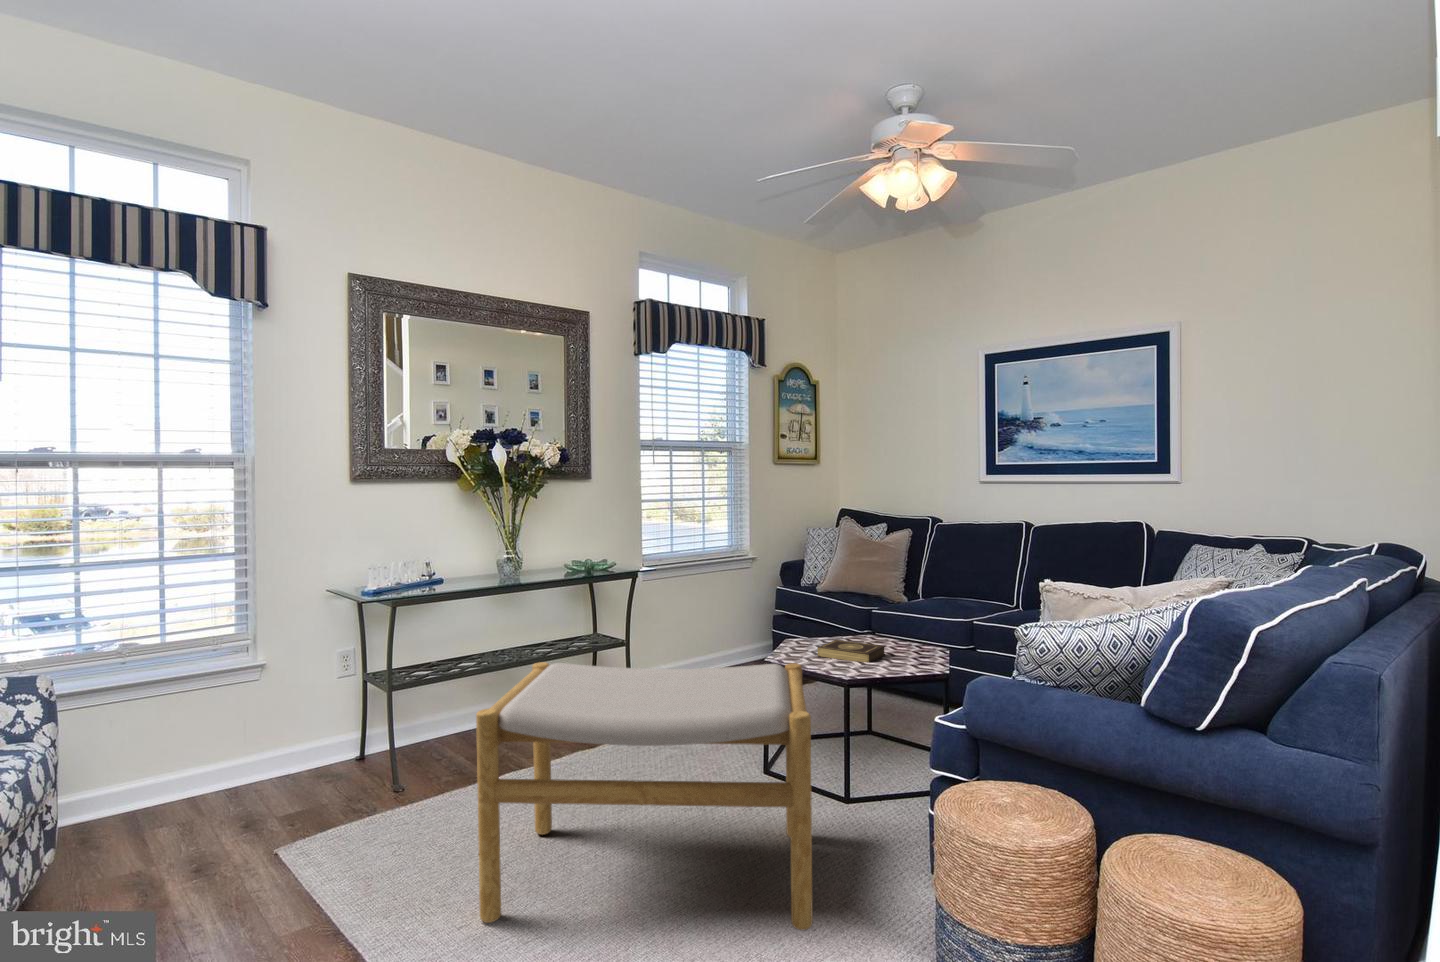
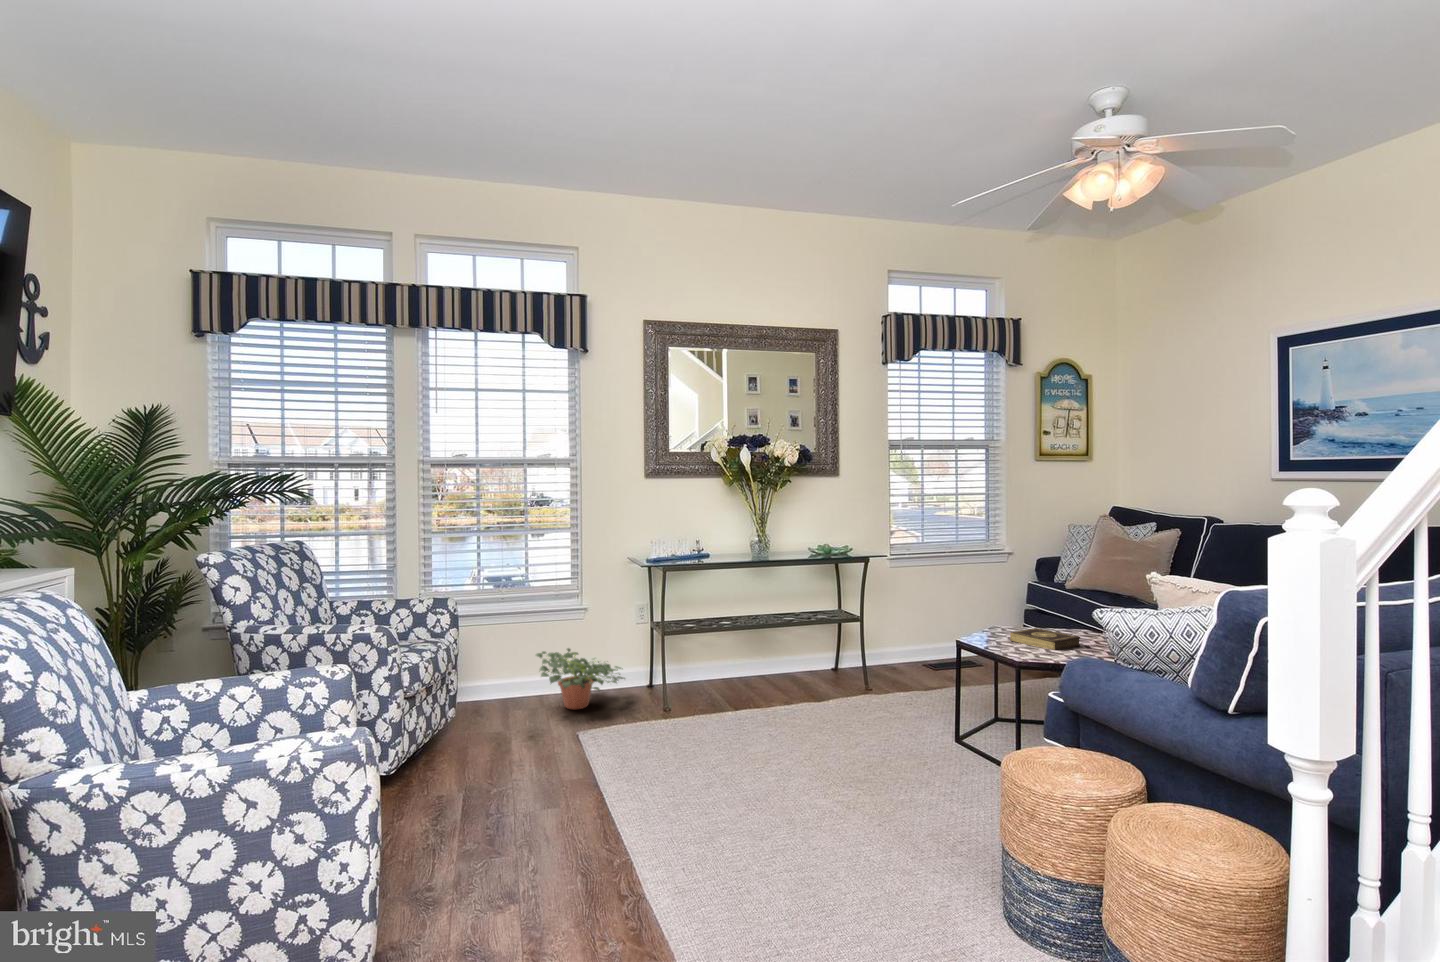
footstool: present [476,662,813,930] -> none [678,619,957,850]
potted plant: none [184,724,334,813] -> present [536,648,625,709]

